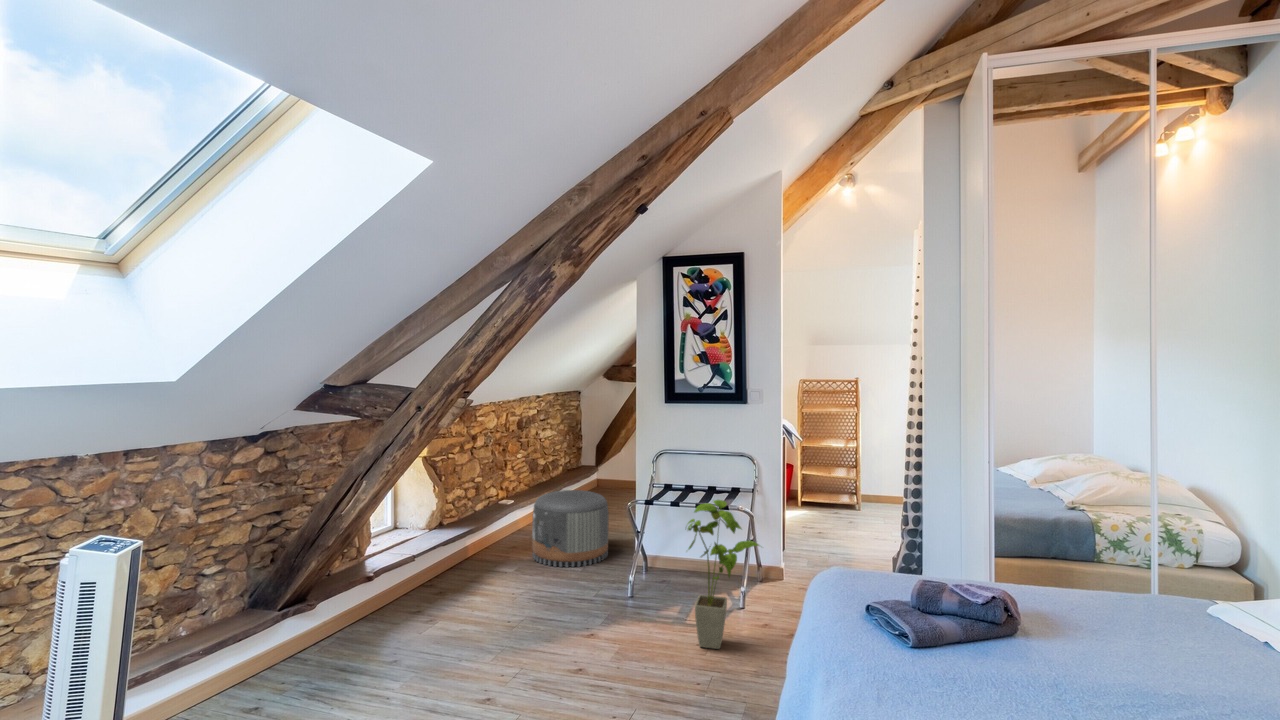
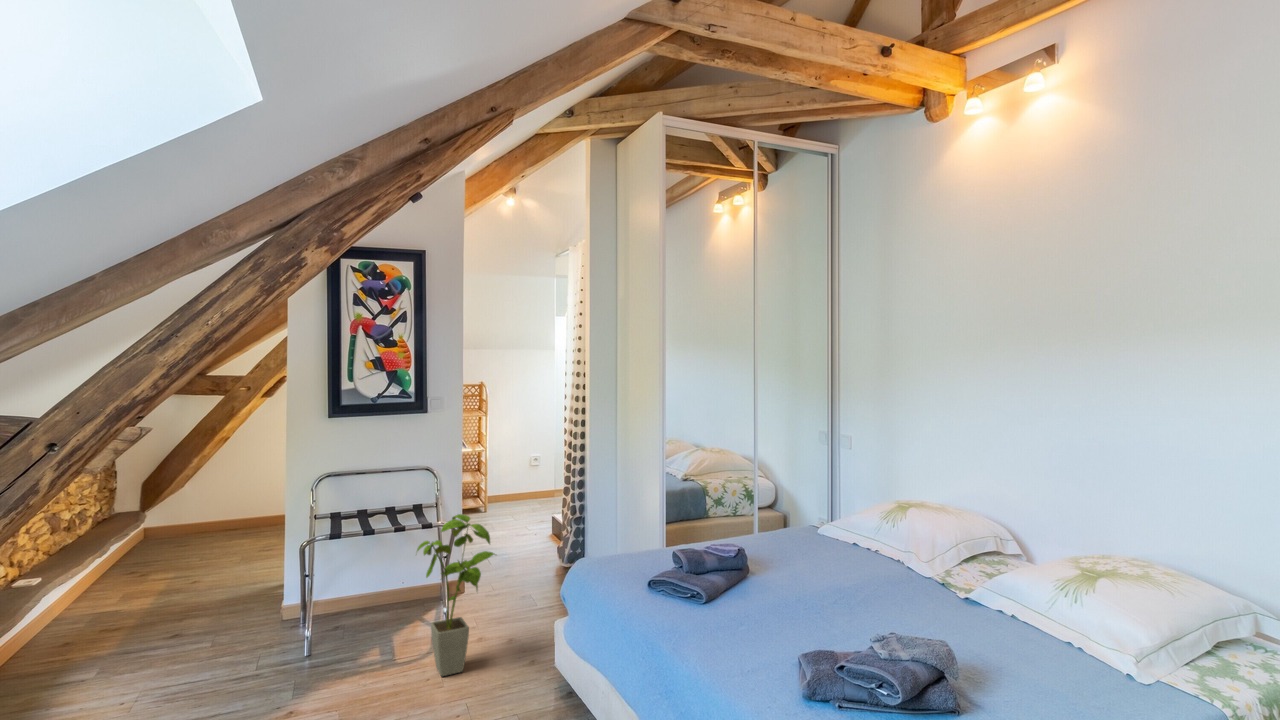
pouf: present [532,490,609,567] -> none [106,544,235,660]

